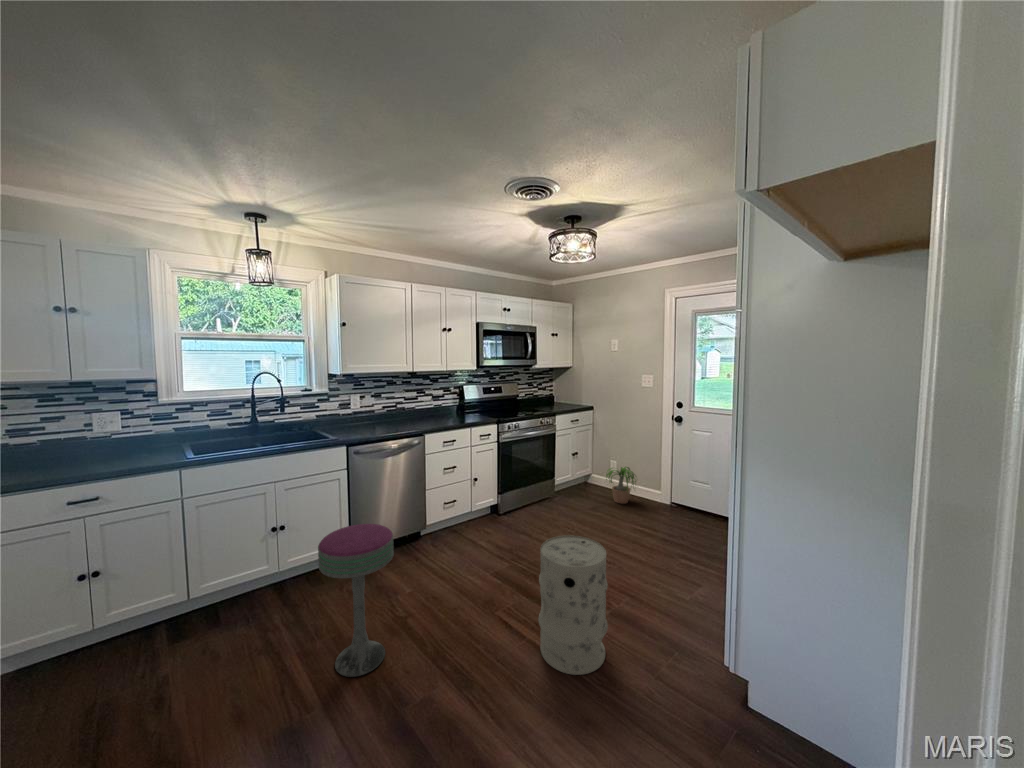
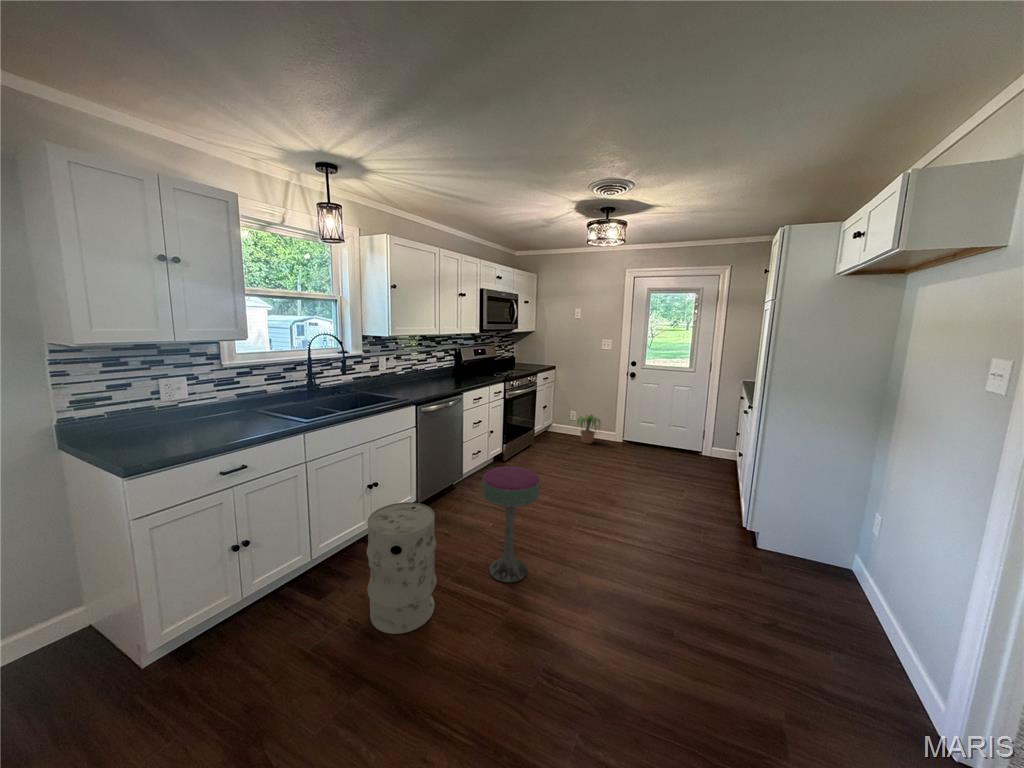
trash can: present [538,535,608,675] -> present [367,502,437,634]

